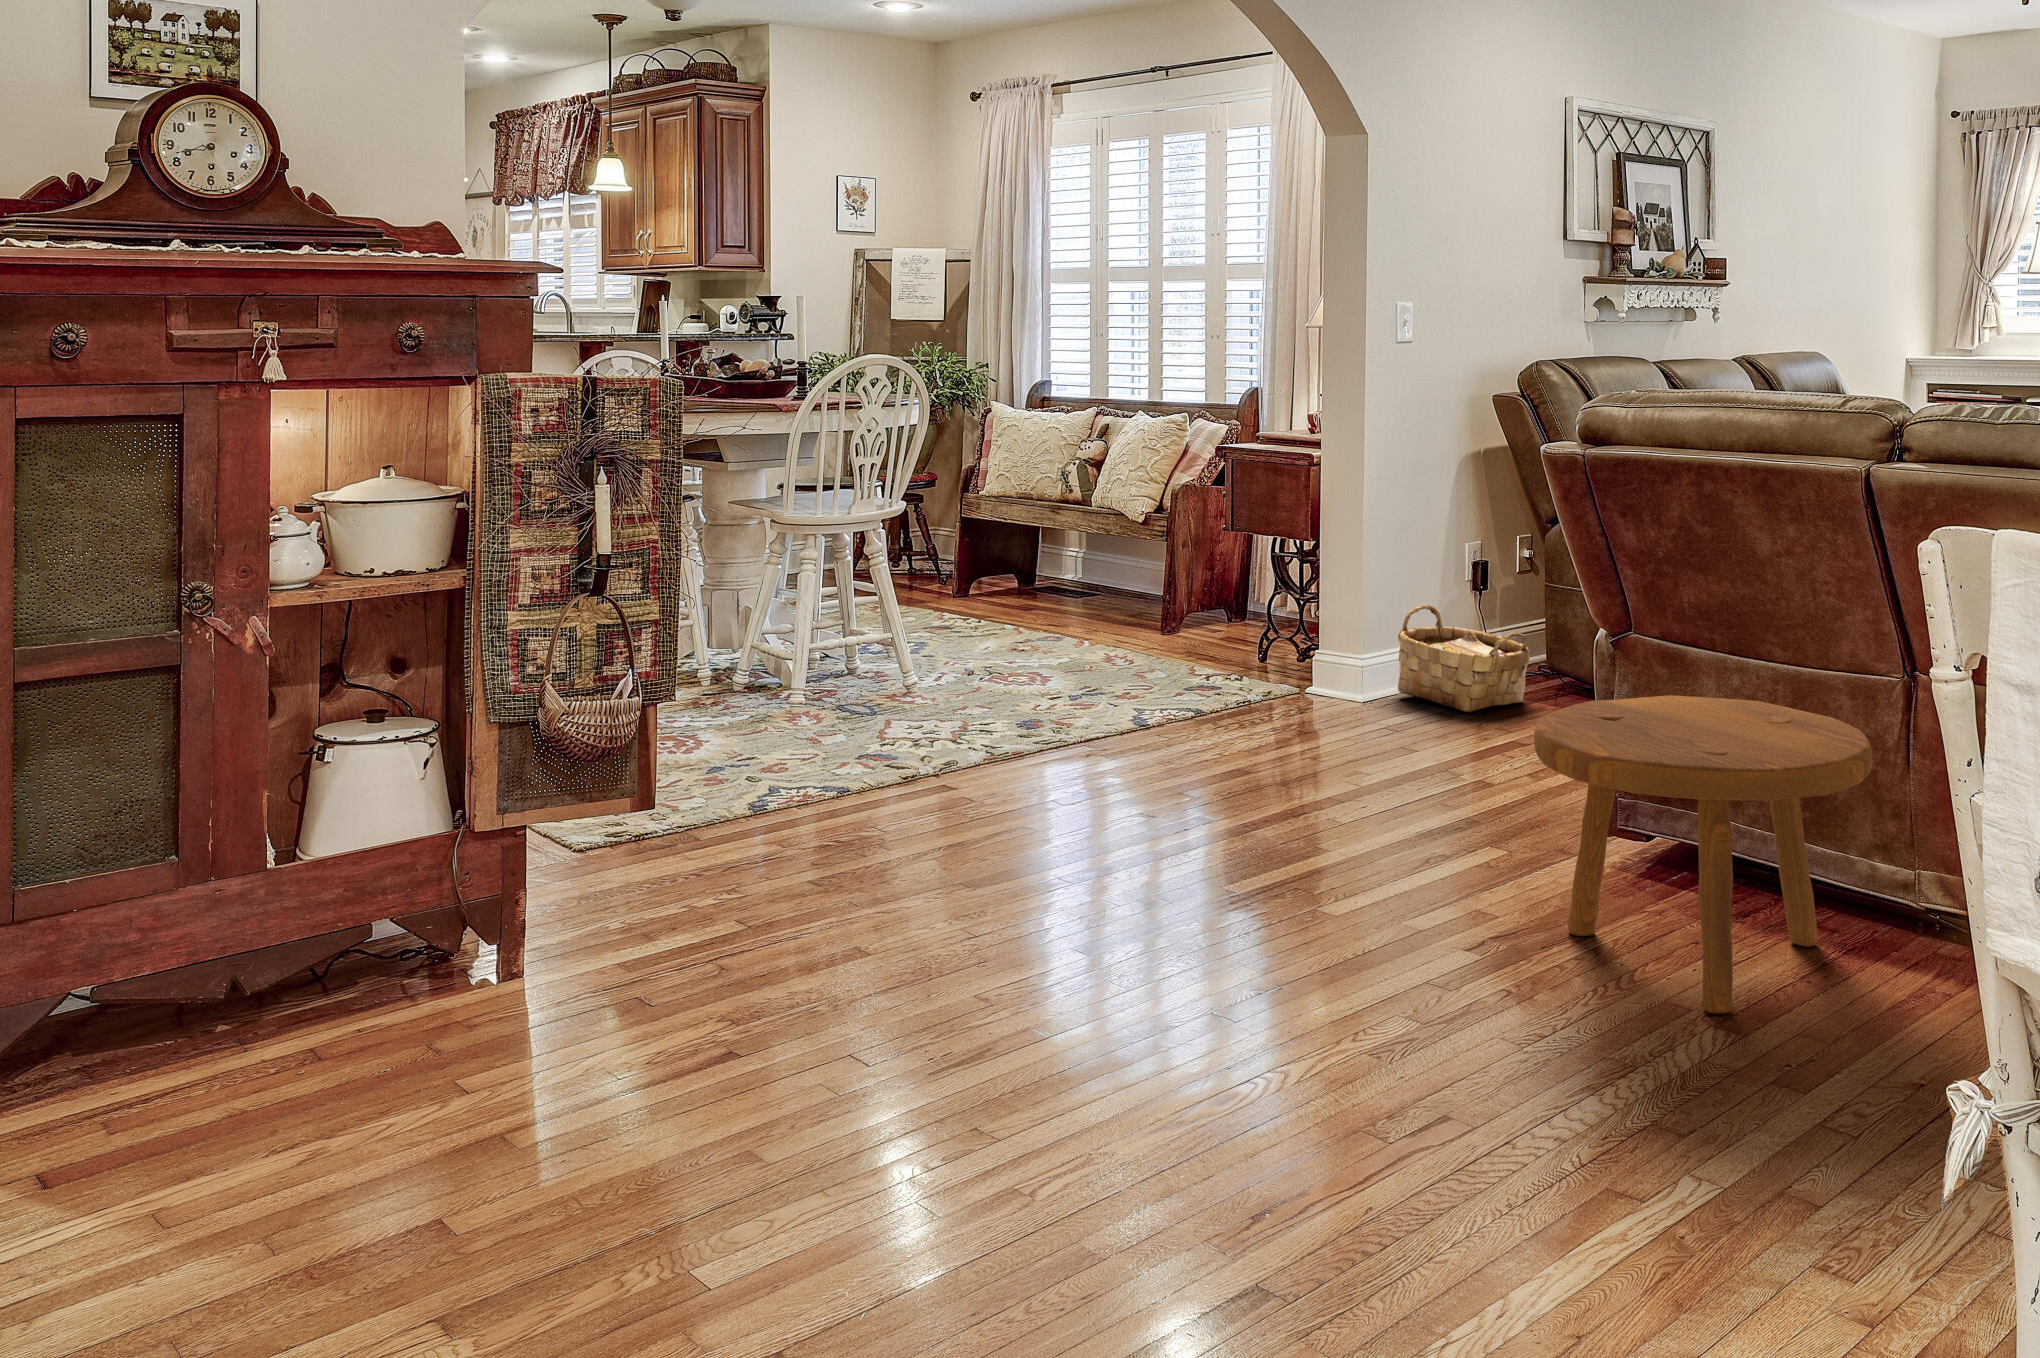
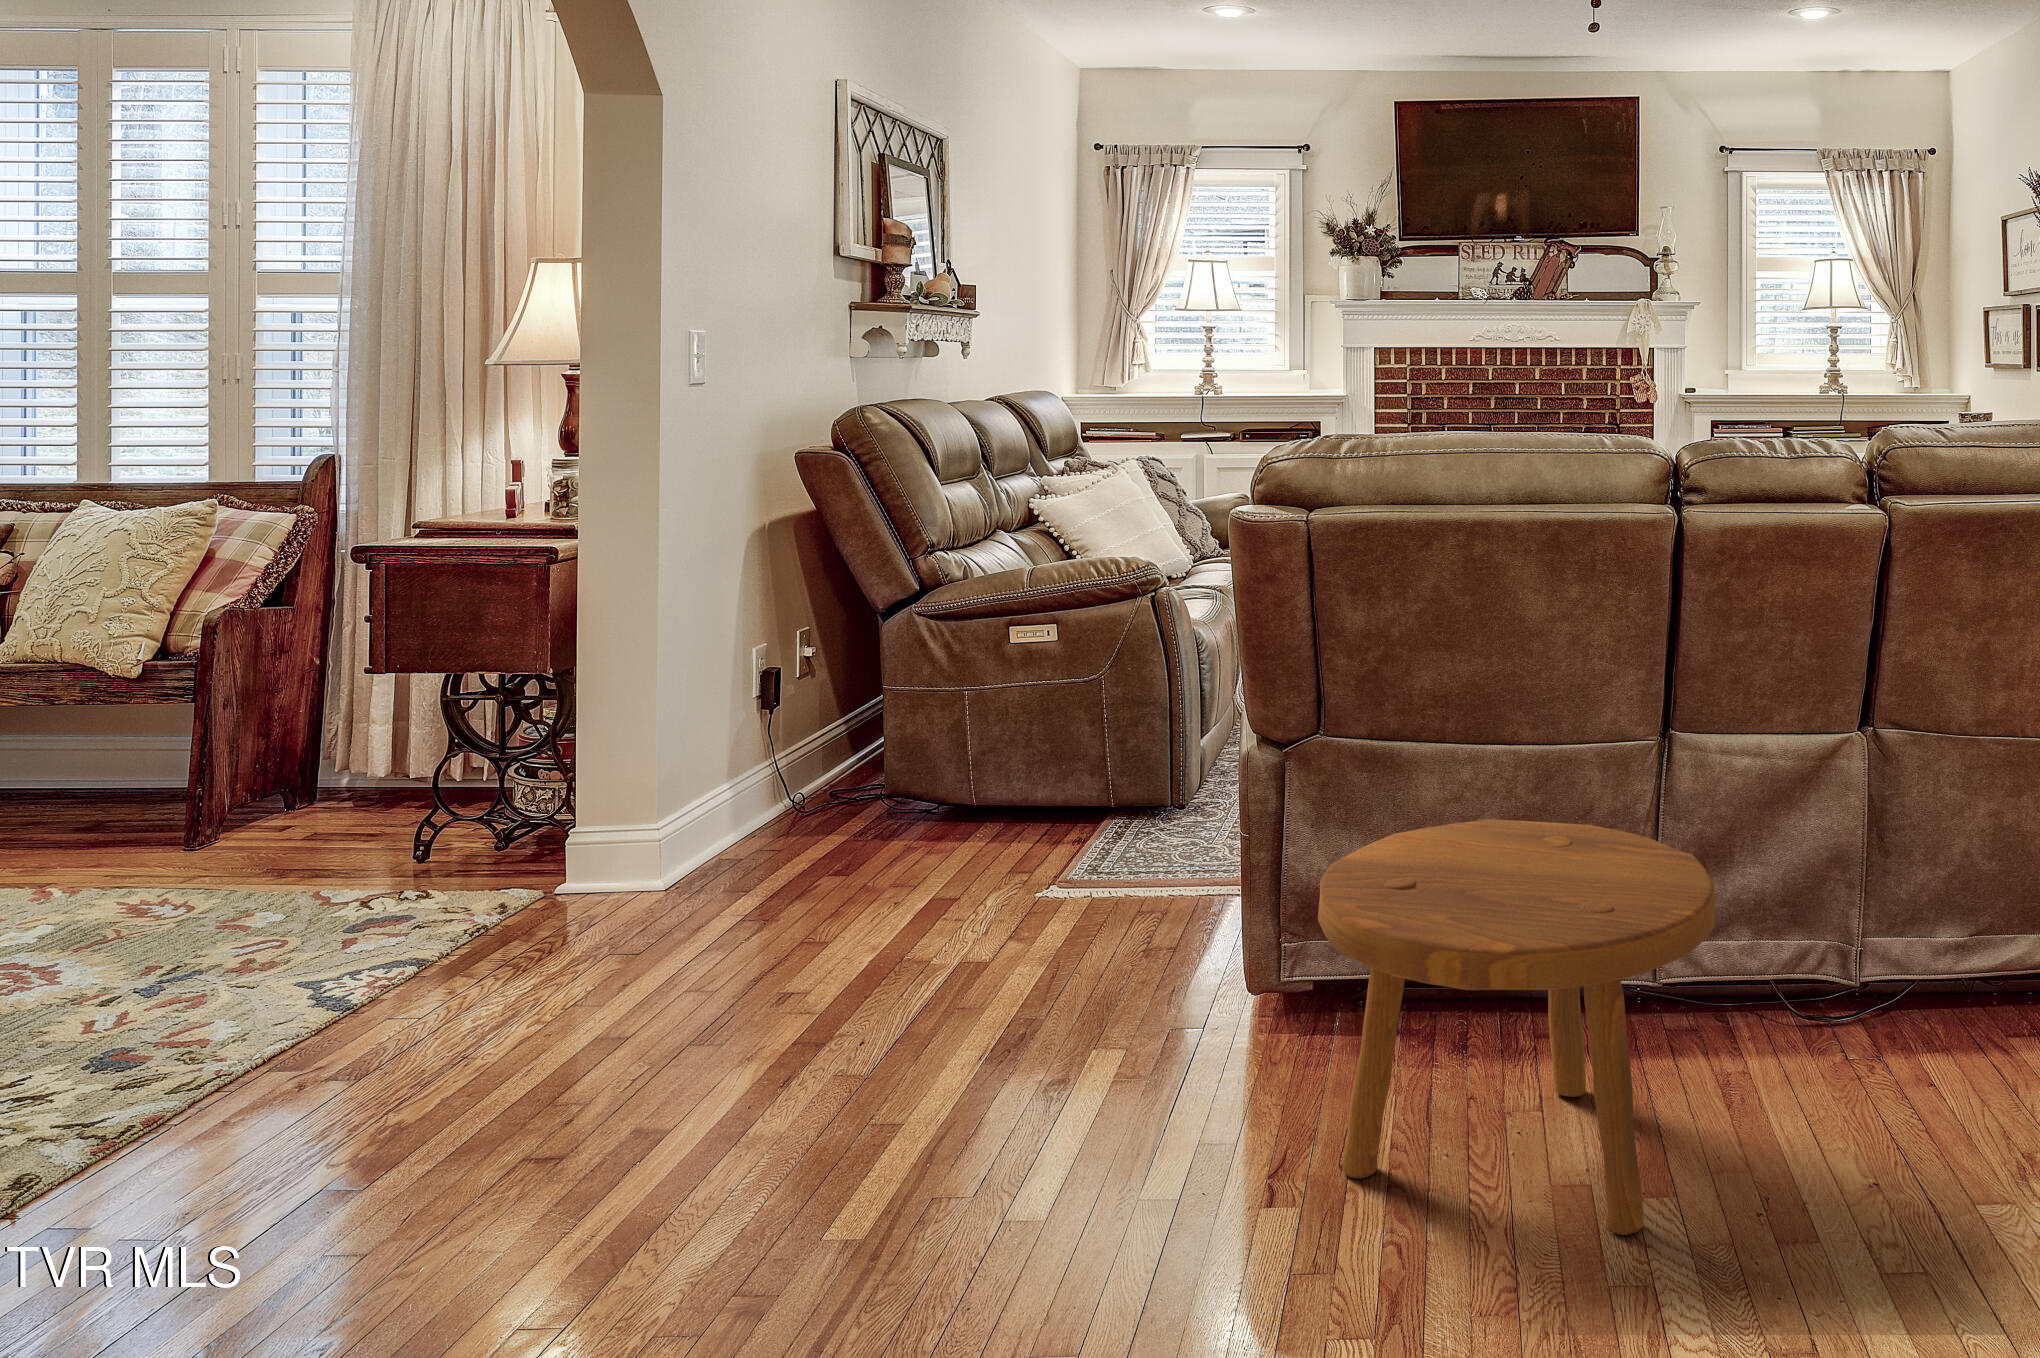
woven basket: present [1398,604,1530,713] -> none [704,737,894,873]

